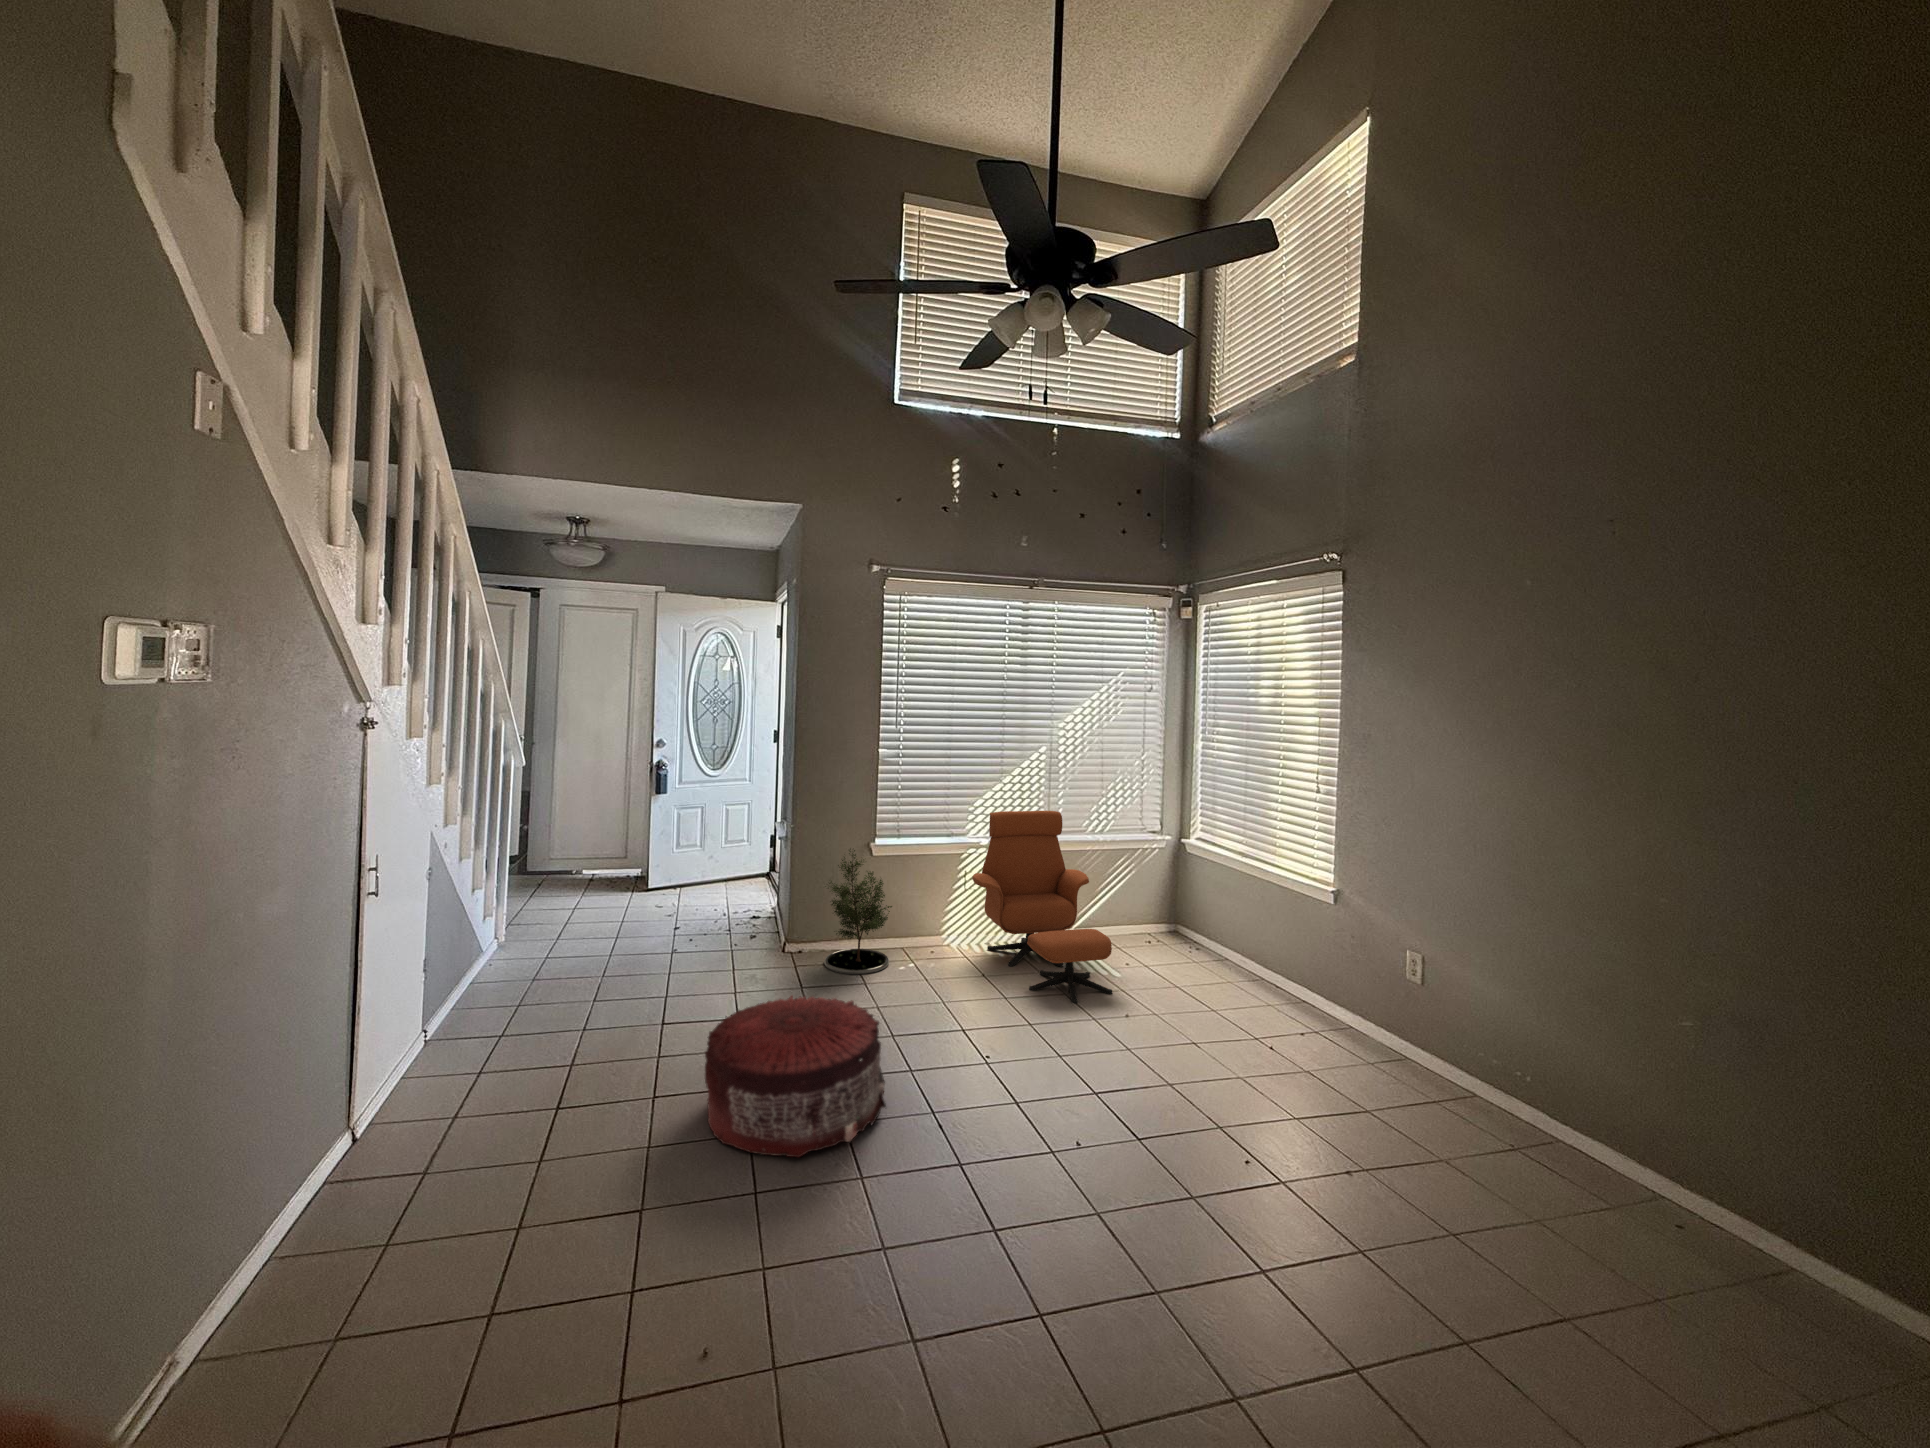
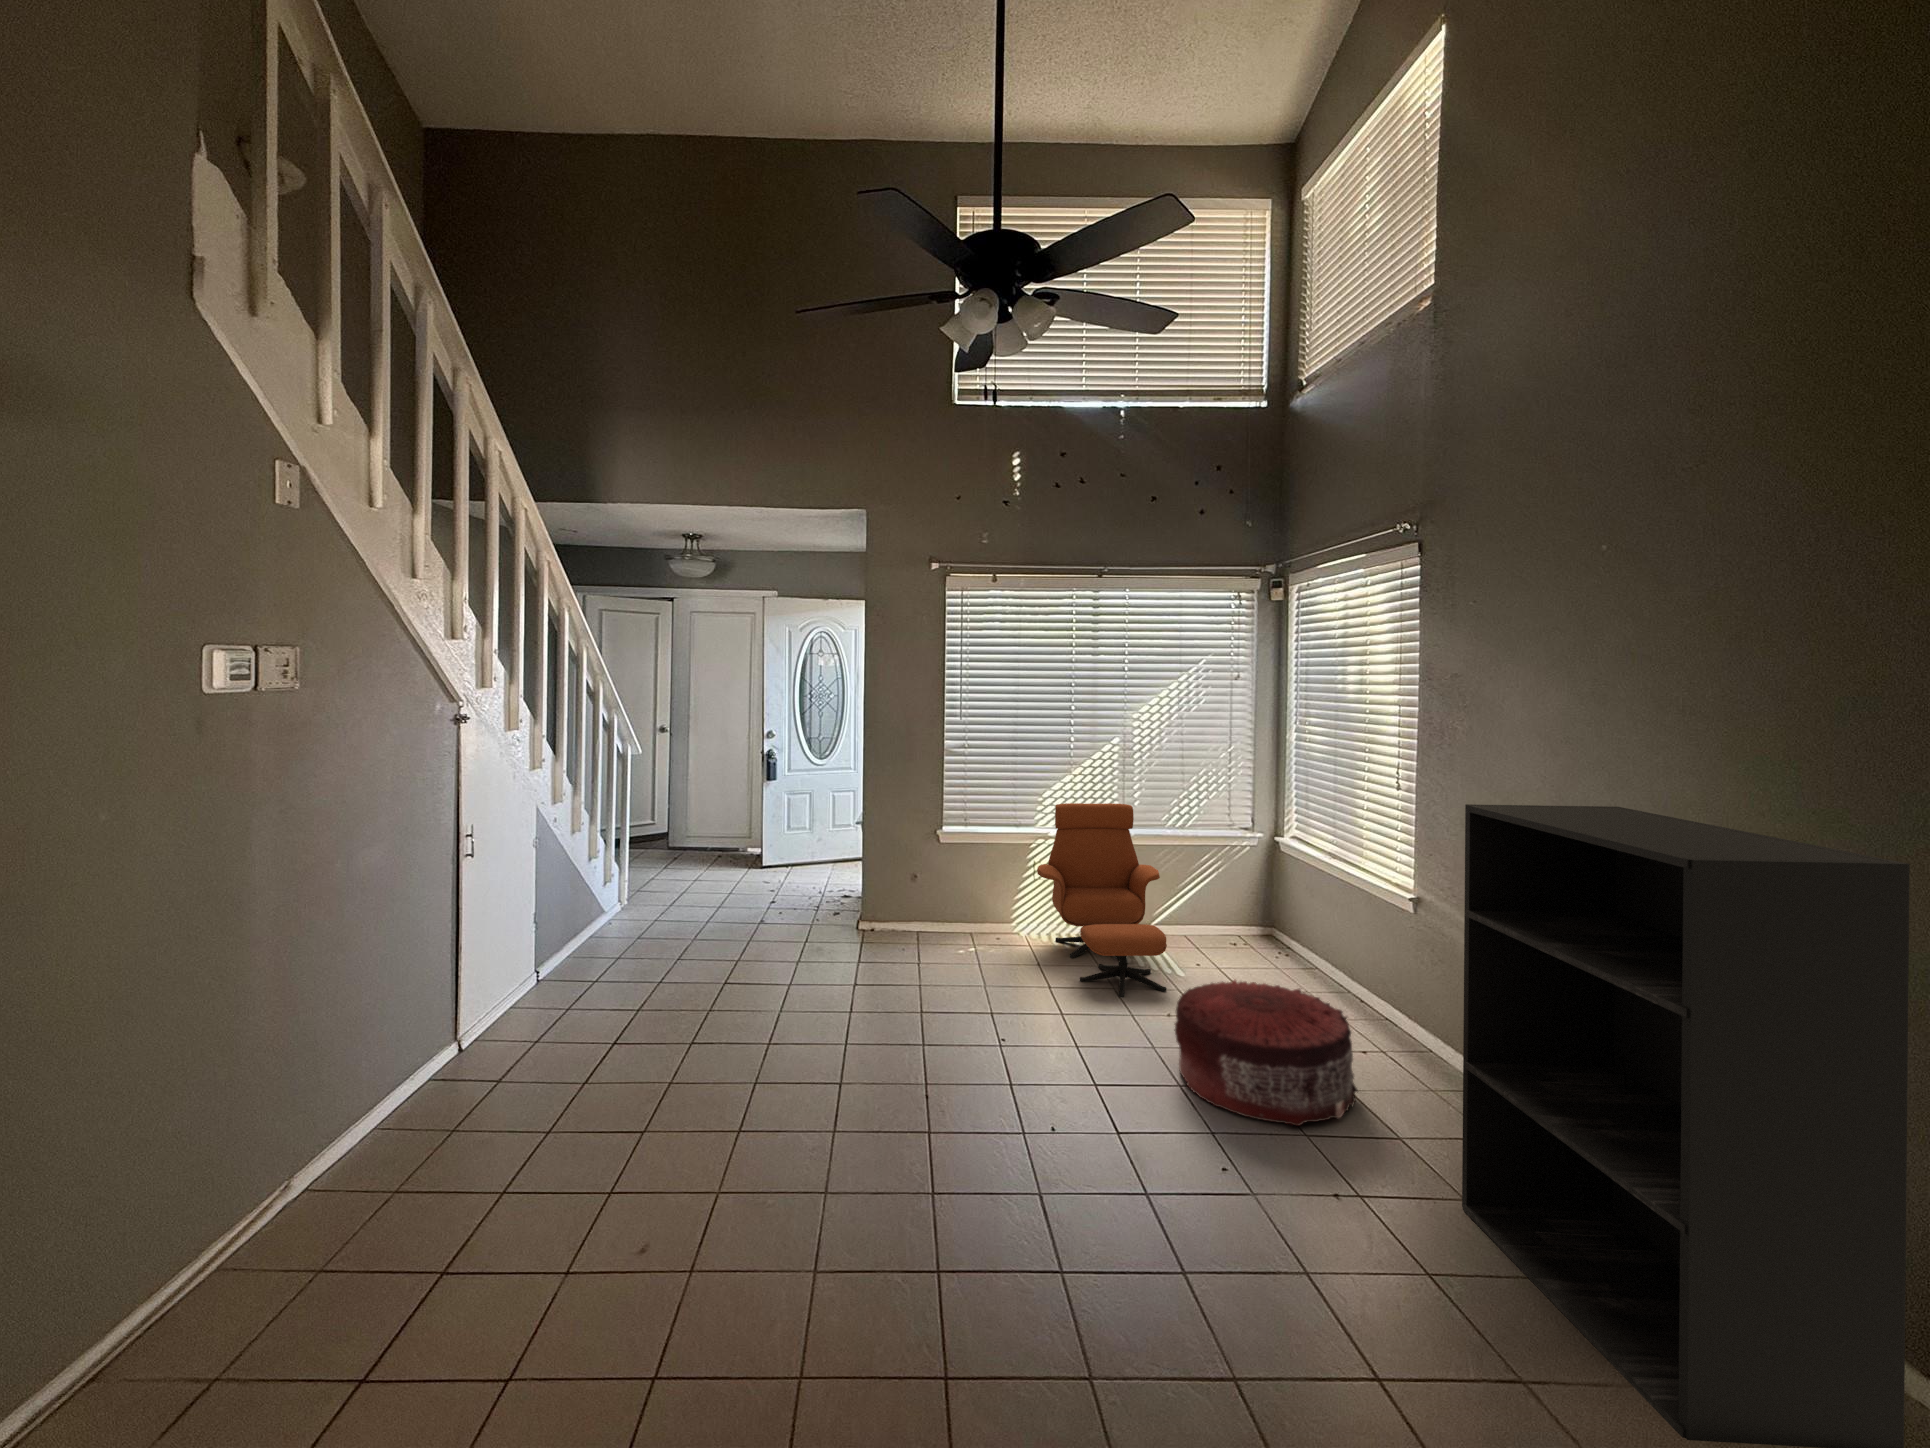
bookshelf: none [1461,807,1879,1384] -> present [1462,804,1910,1448]
potted tree: present [824,849,892,974] -> none [888,834,957,954]
pouf: present [705,996,886,1157] -> present [1174,980,1358,1126]

